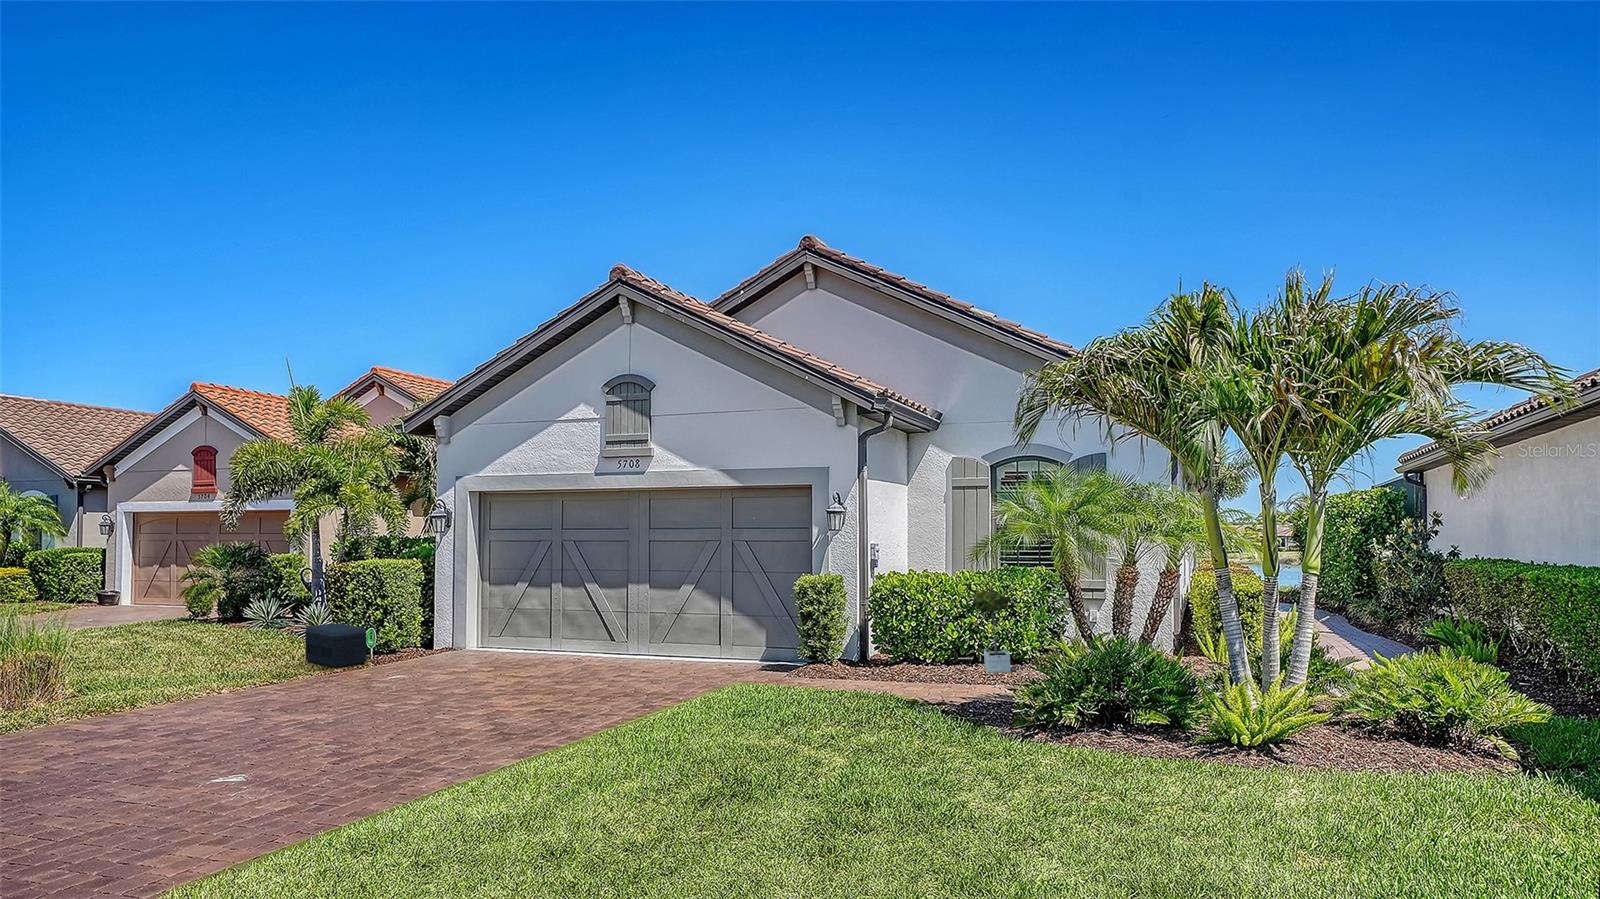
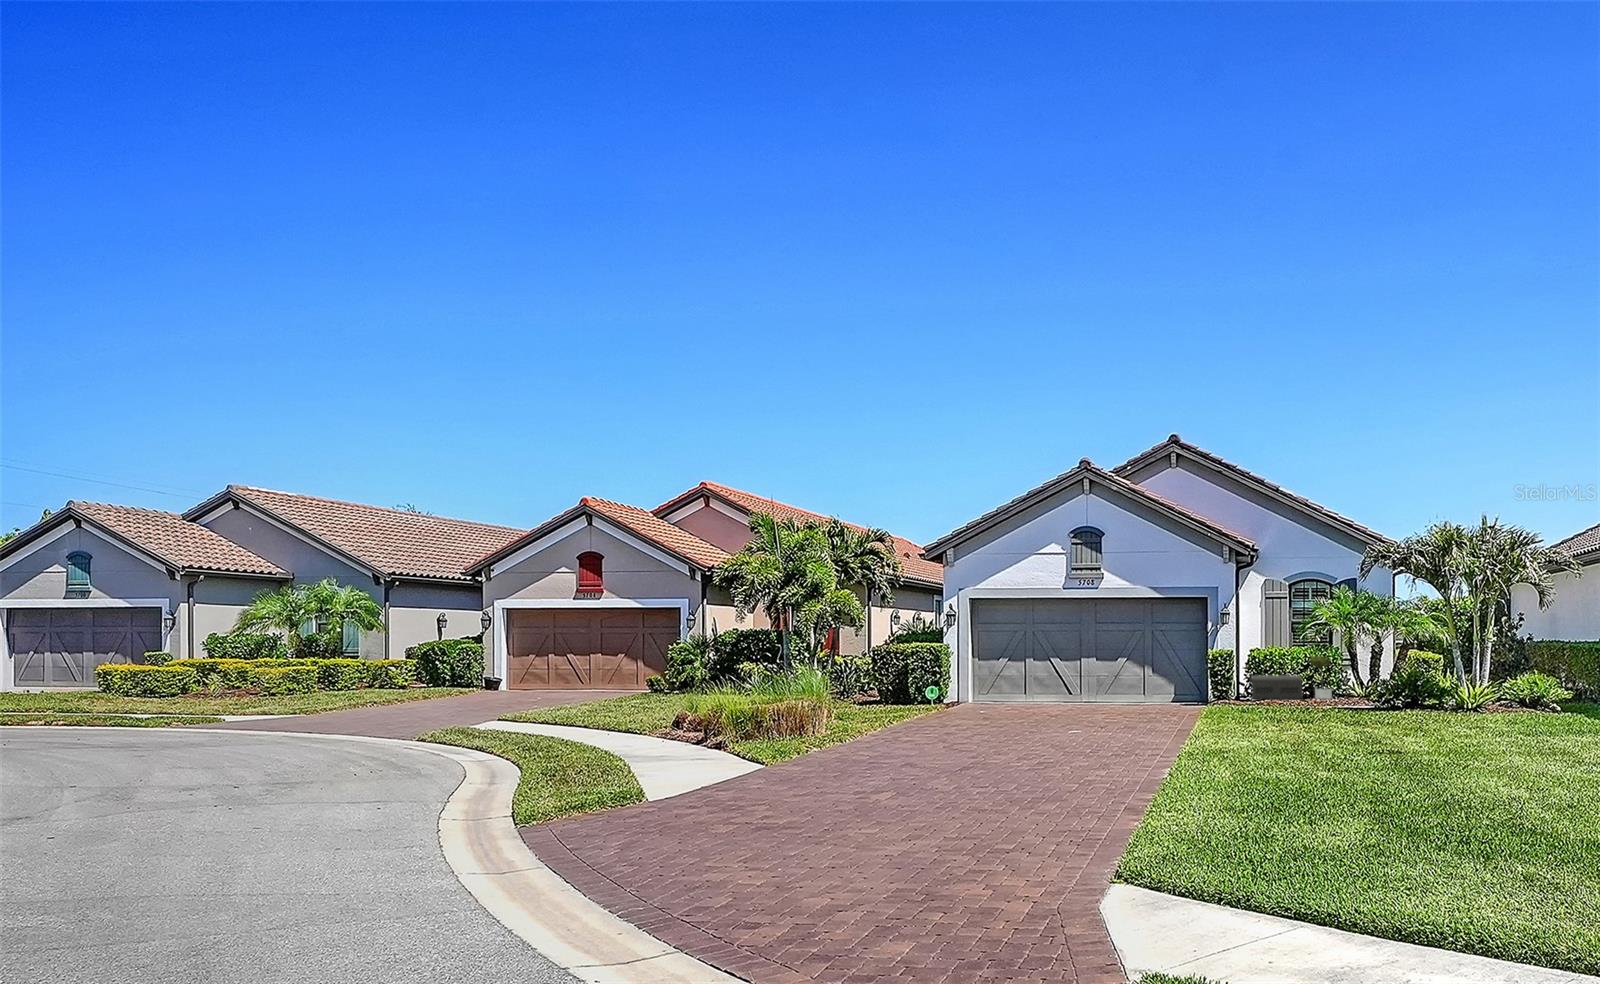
storage bench: present [305,623,367,668] -> present [1251,675,1303,700]

